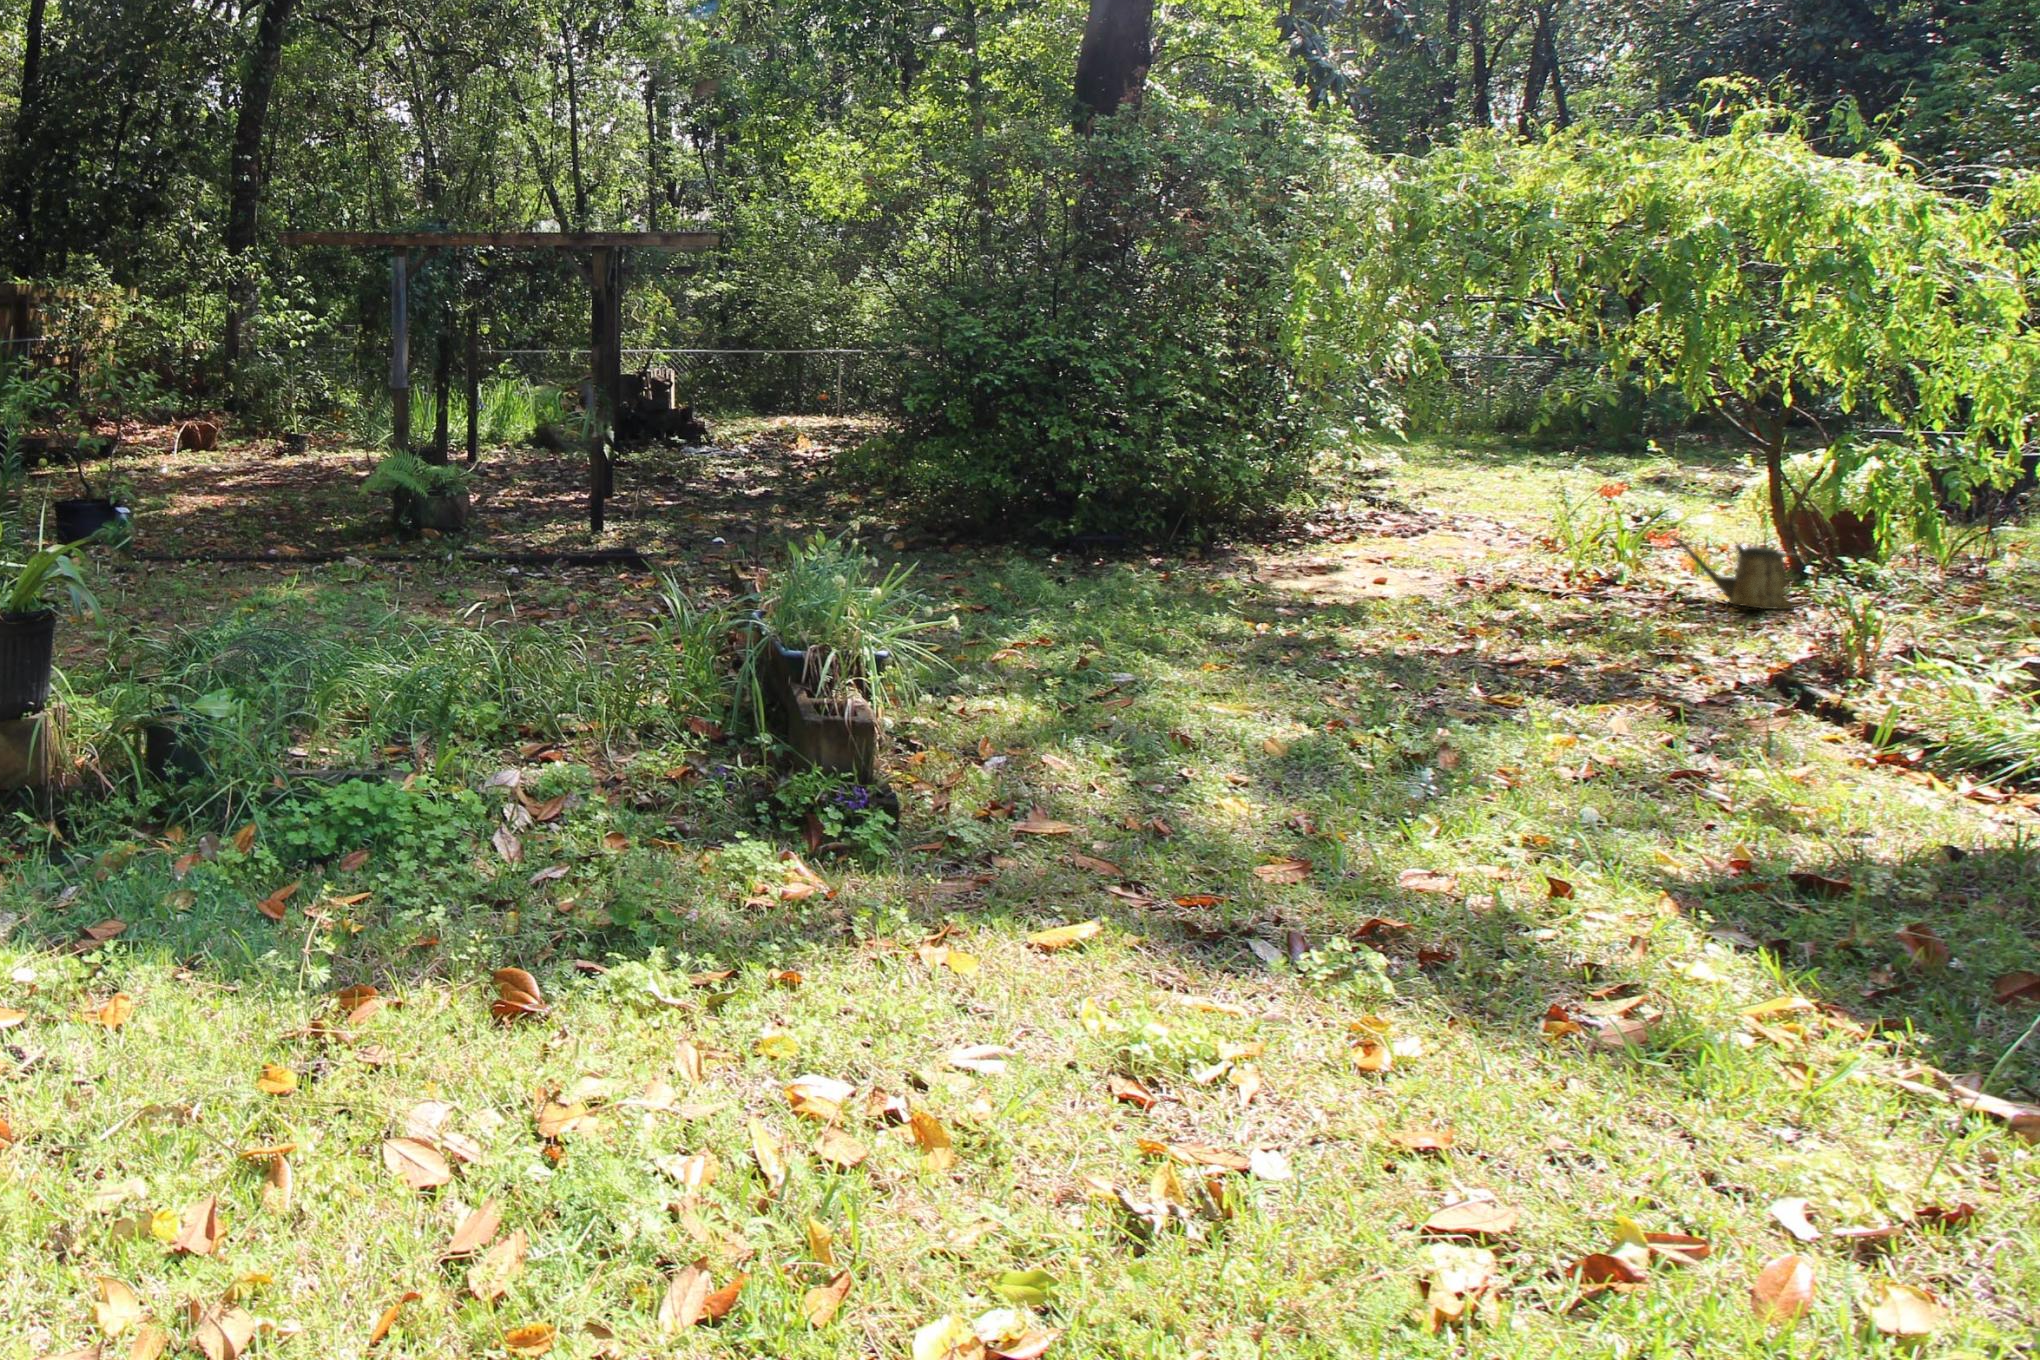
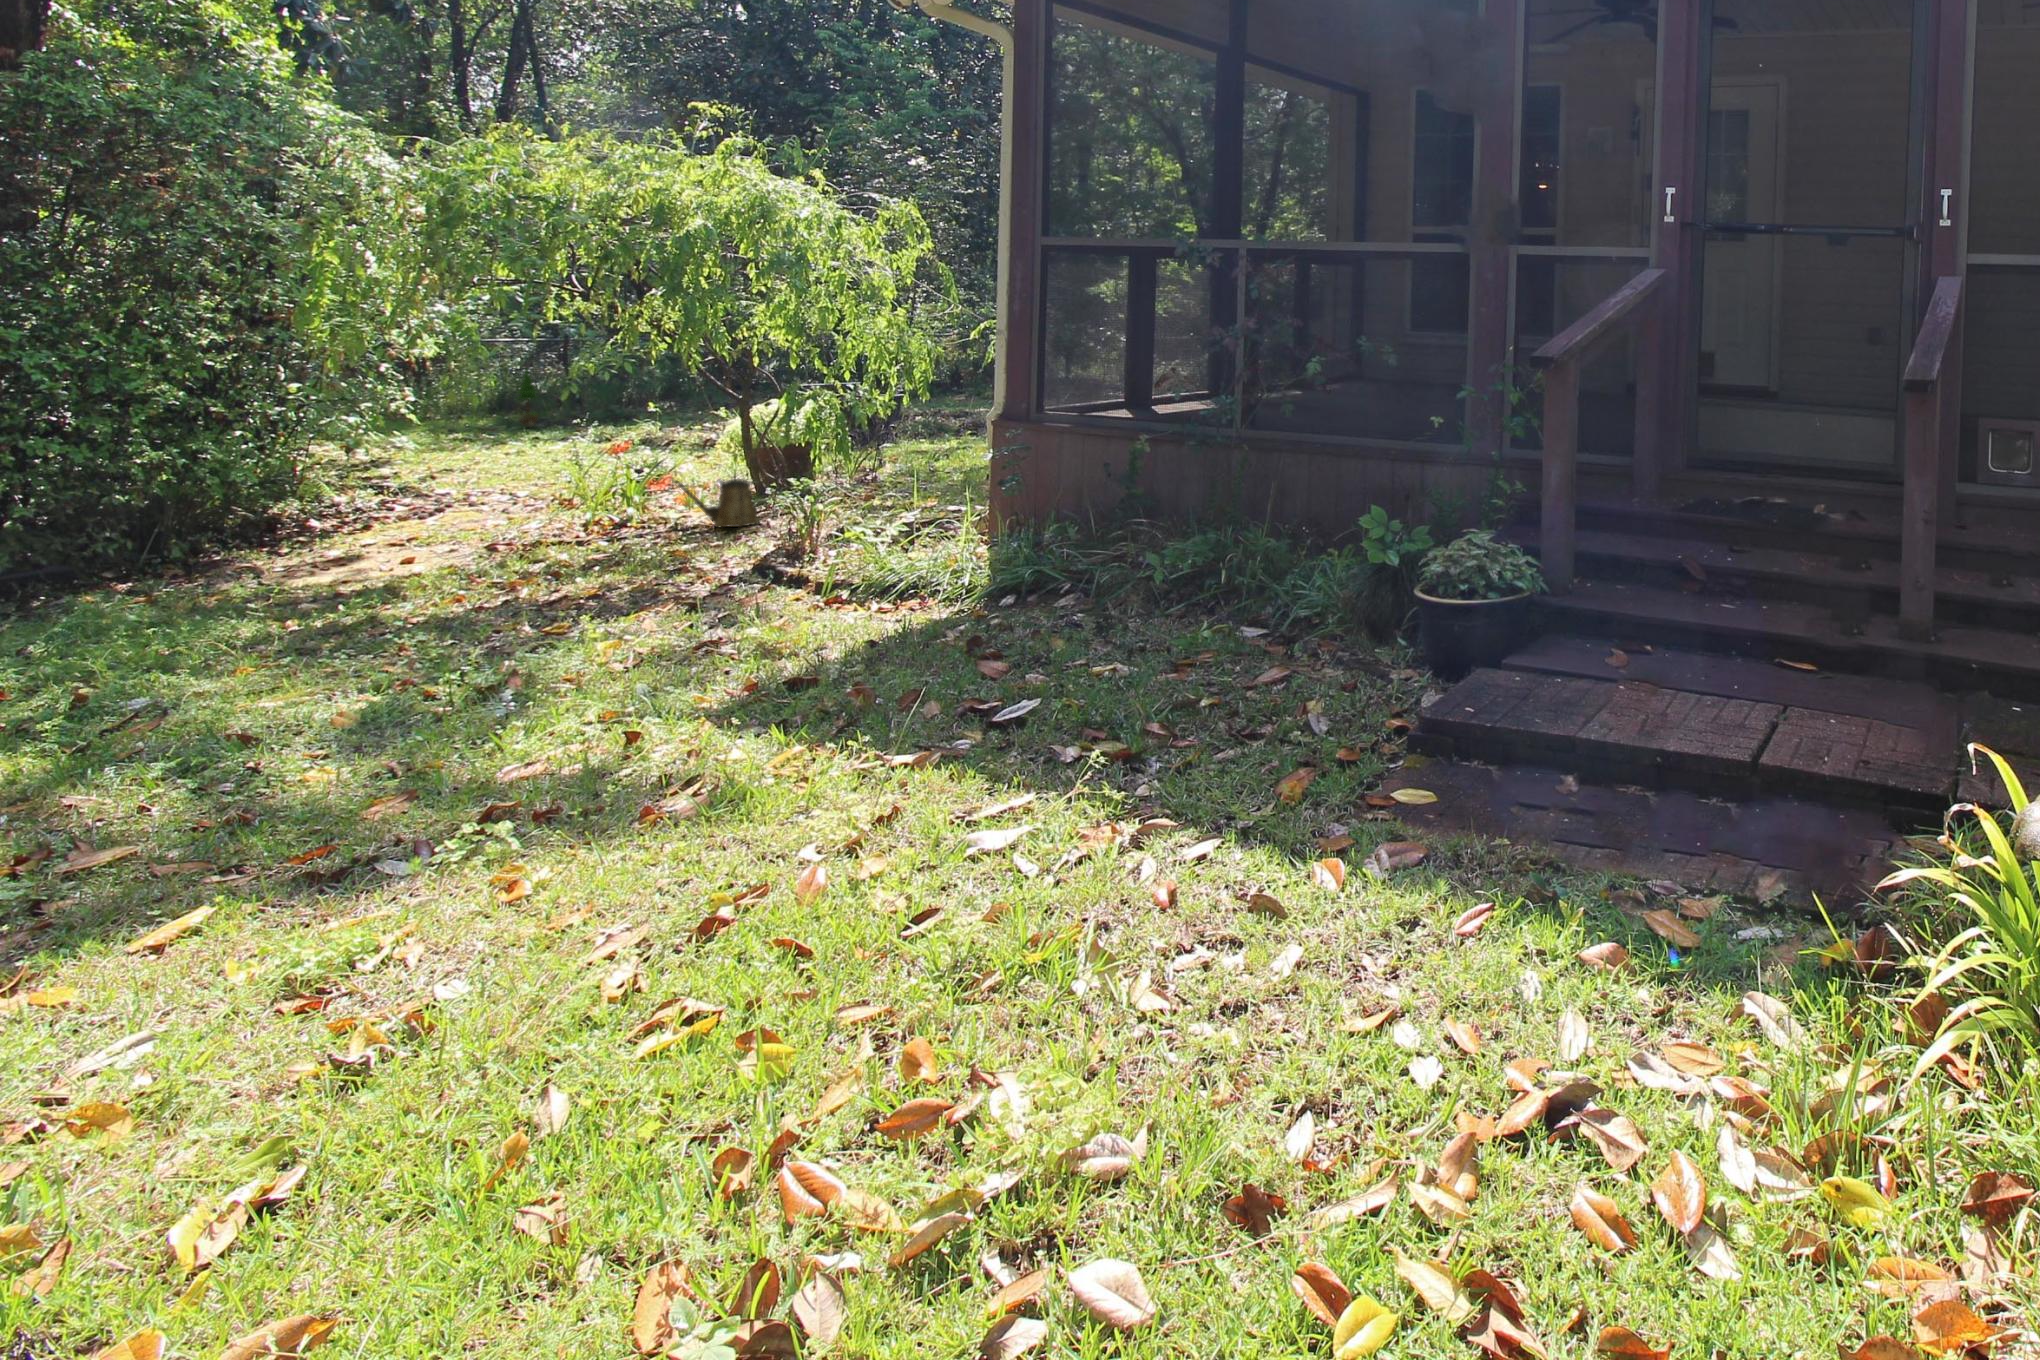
potted tree: none [1515,378,1544,443] -> present [518,369,538,428]

